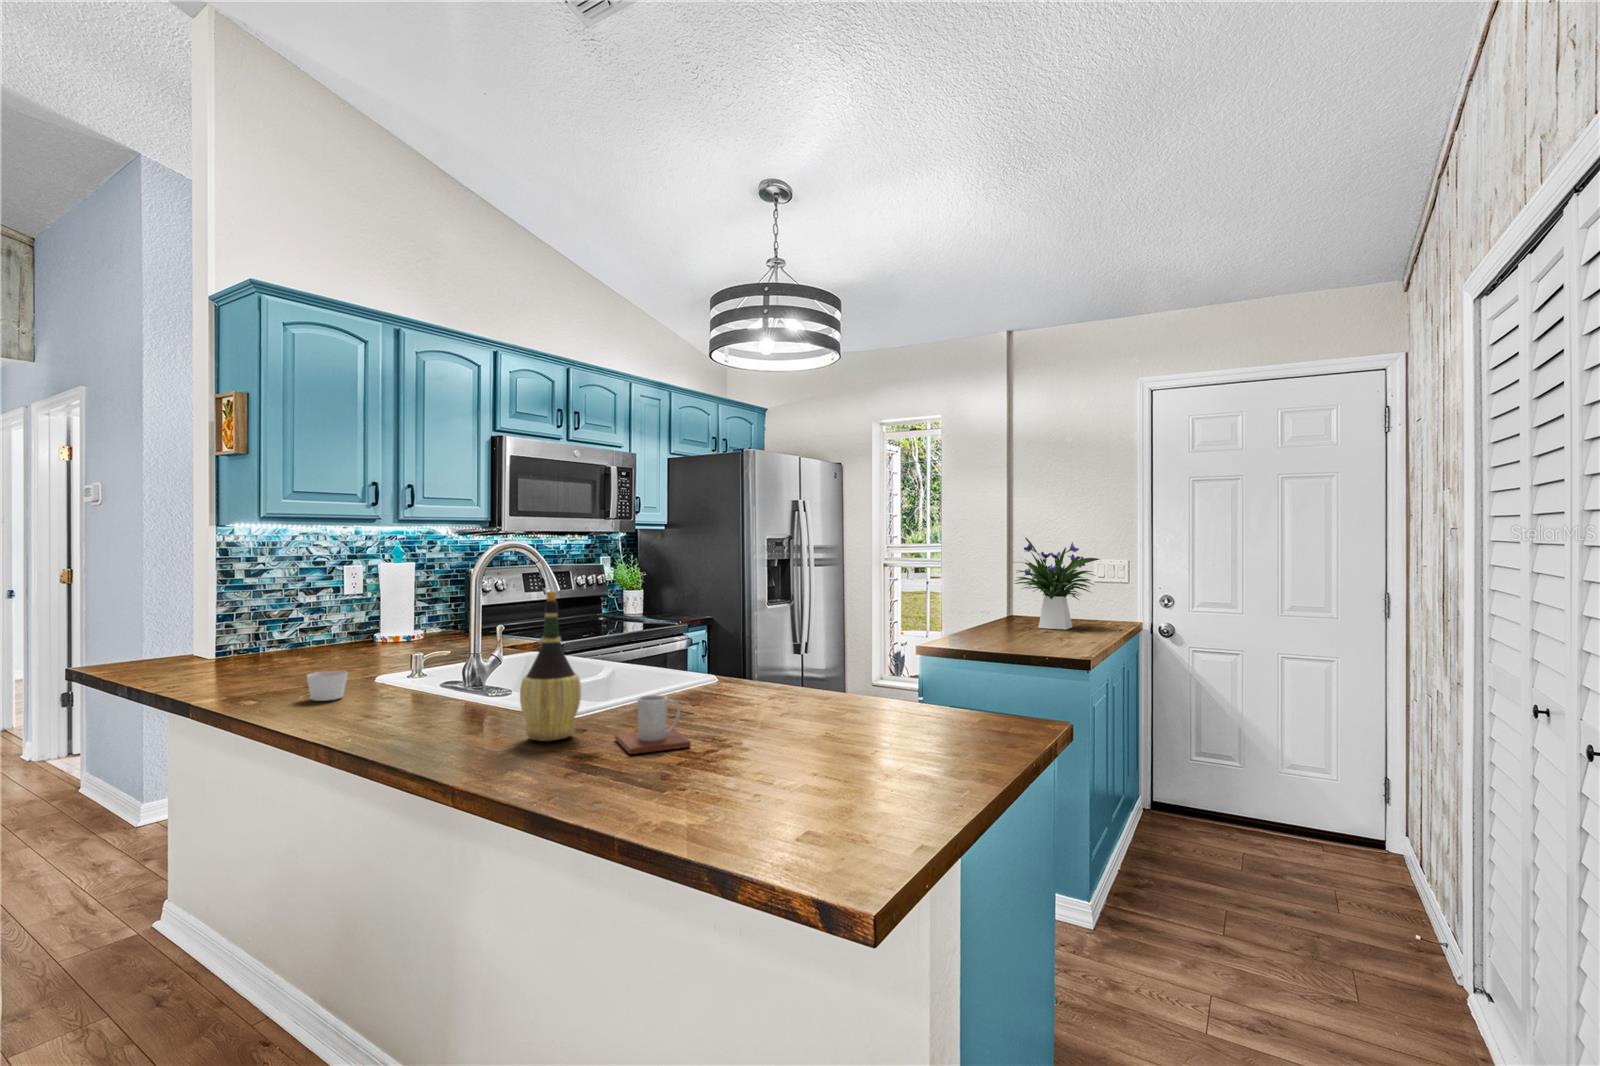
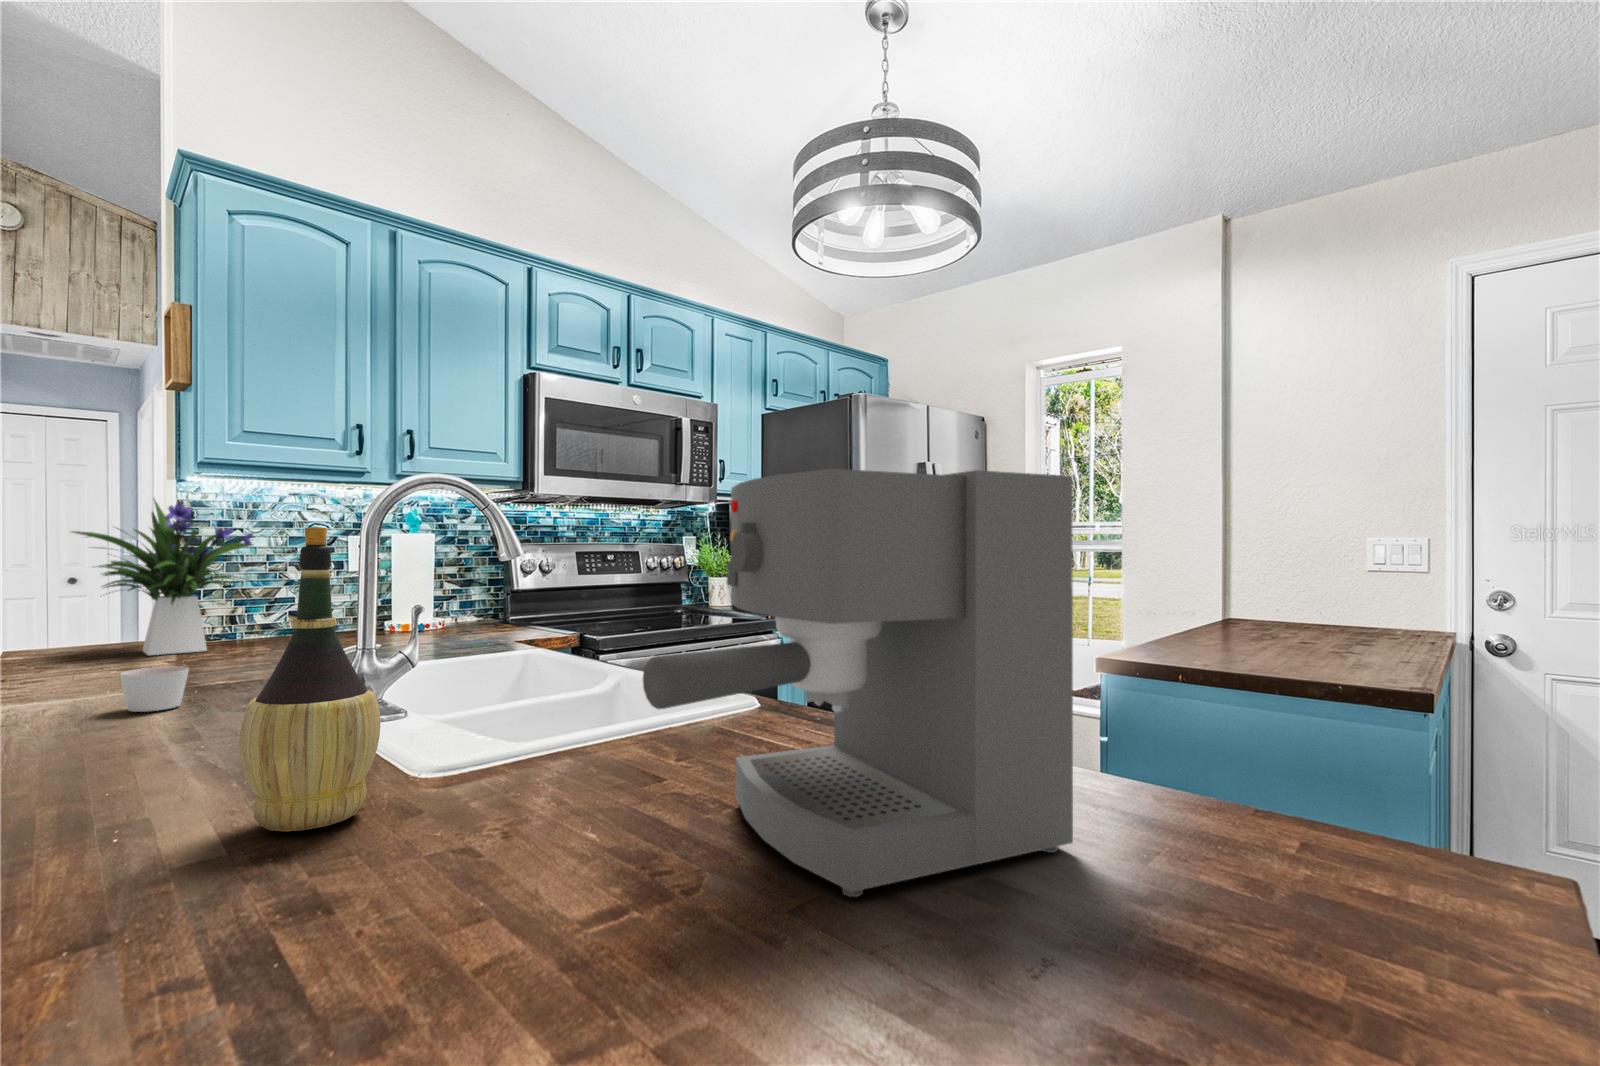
flower arrangement: present [1015,537,1100,630] -> present [72,499,253,655]
coffee maker: none [740,565,909,744] -> present [643,469,1073,897]
mug: present [615,695,691,754] -> none [384,747,550,892]

